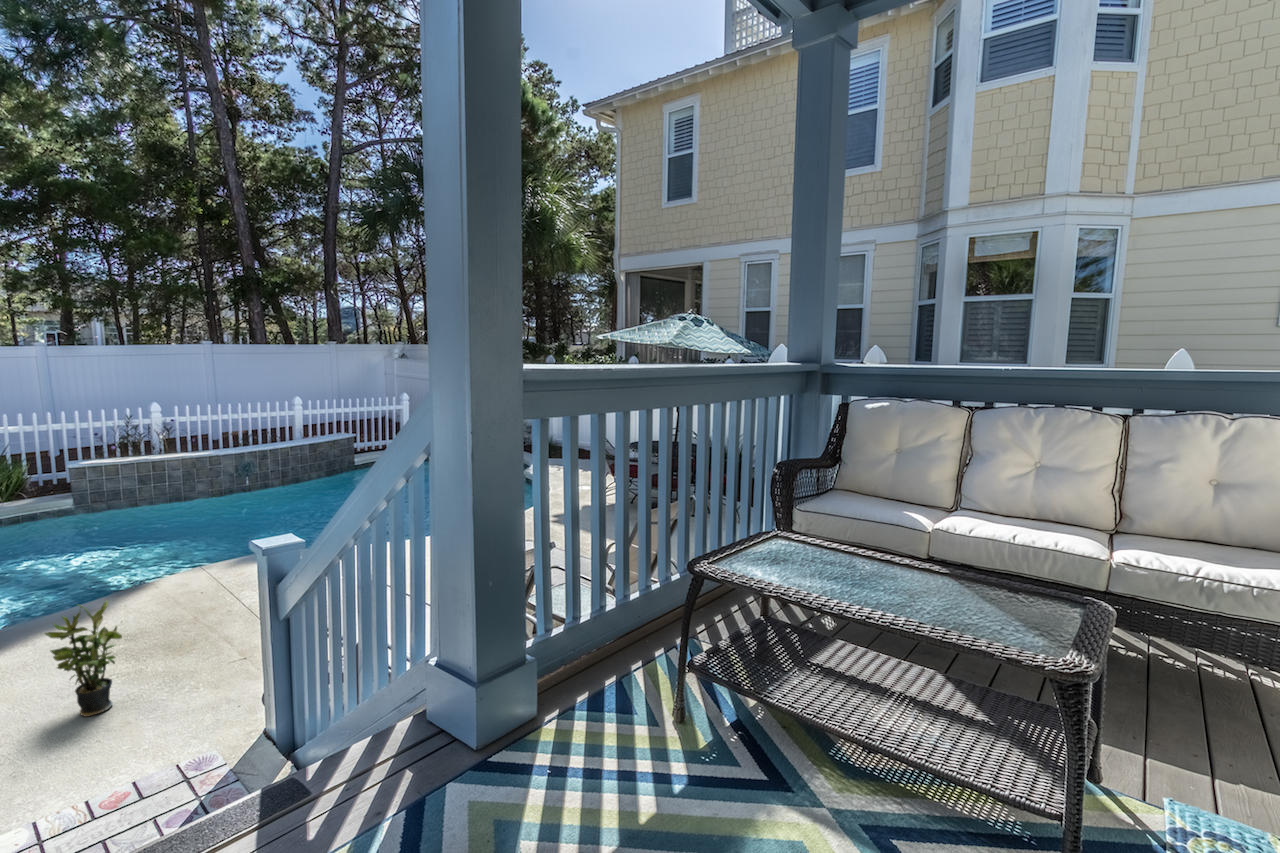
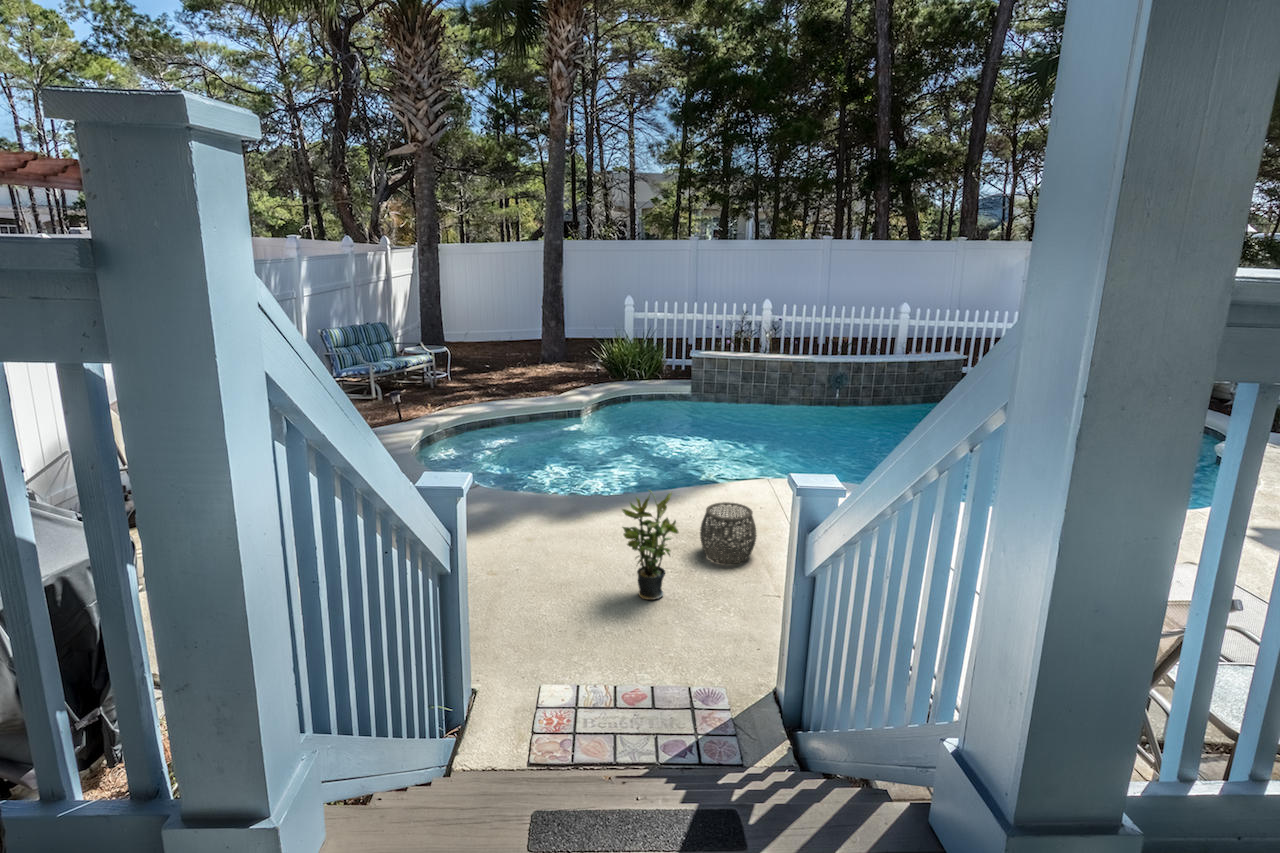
woven basket: none [140,595,206,656] -> present [700,502,756,564]

